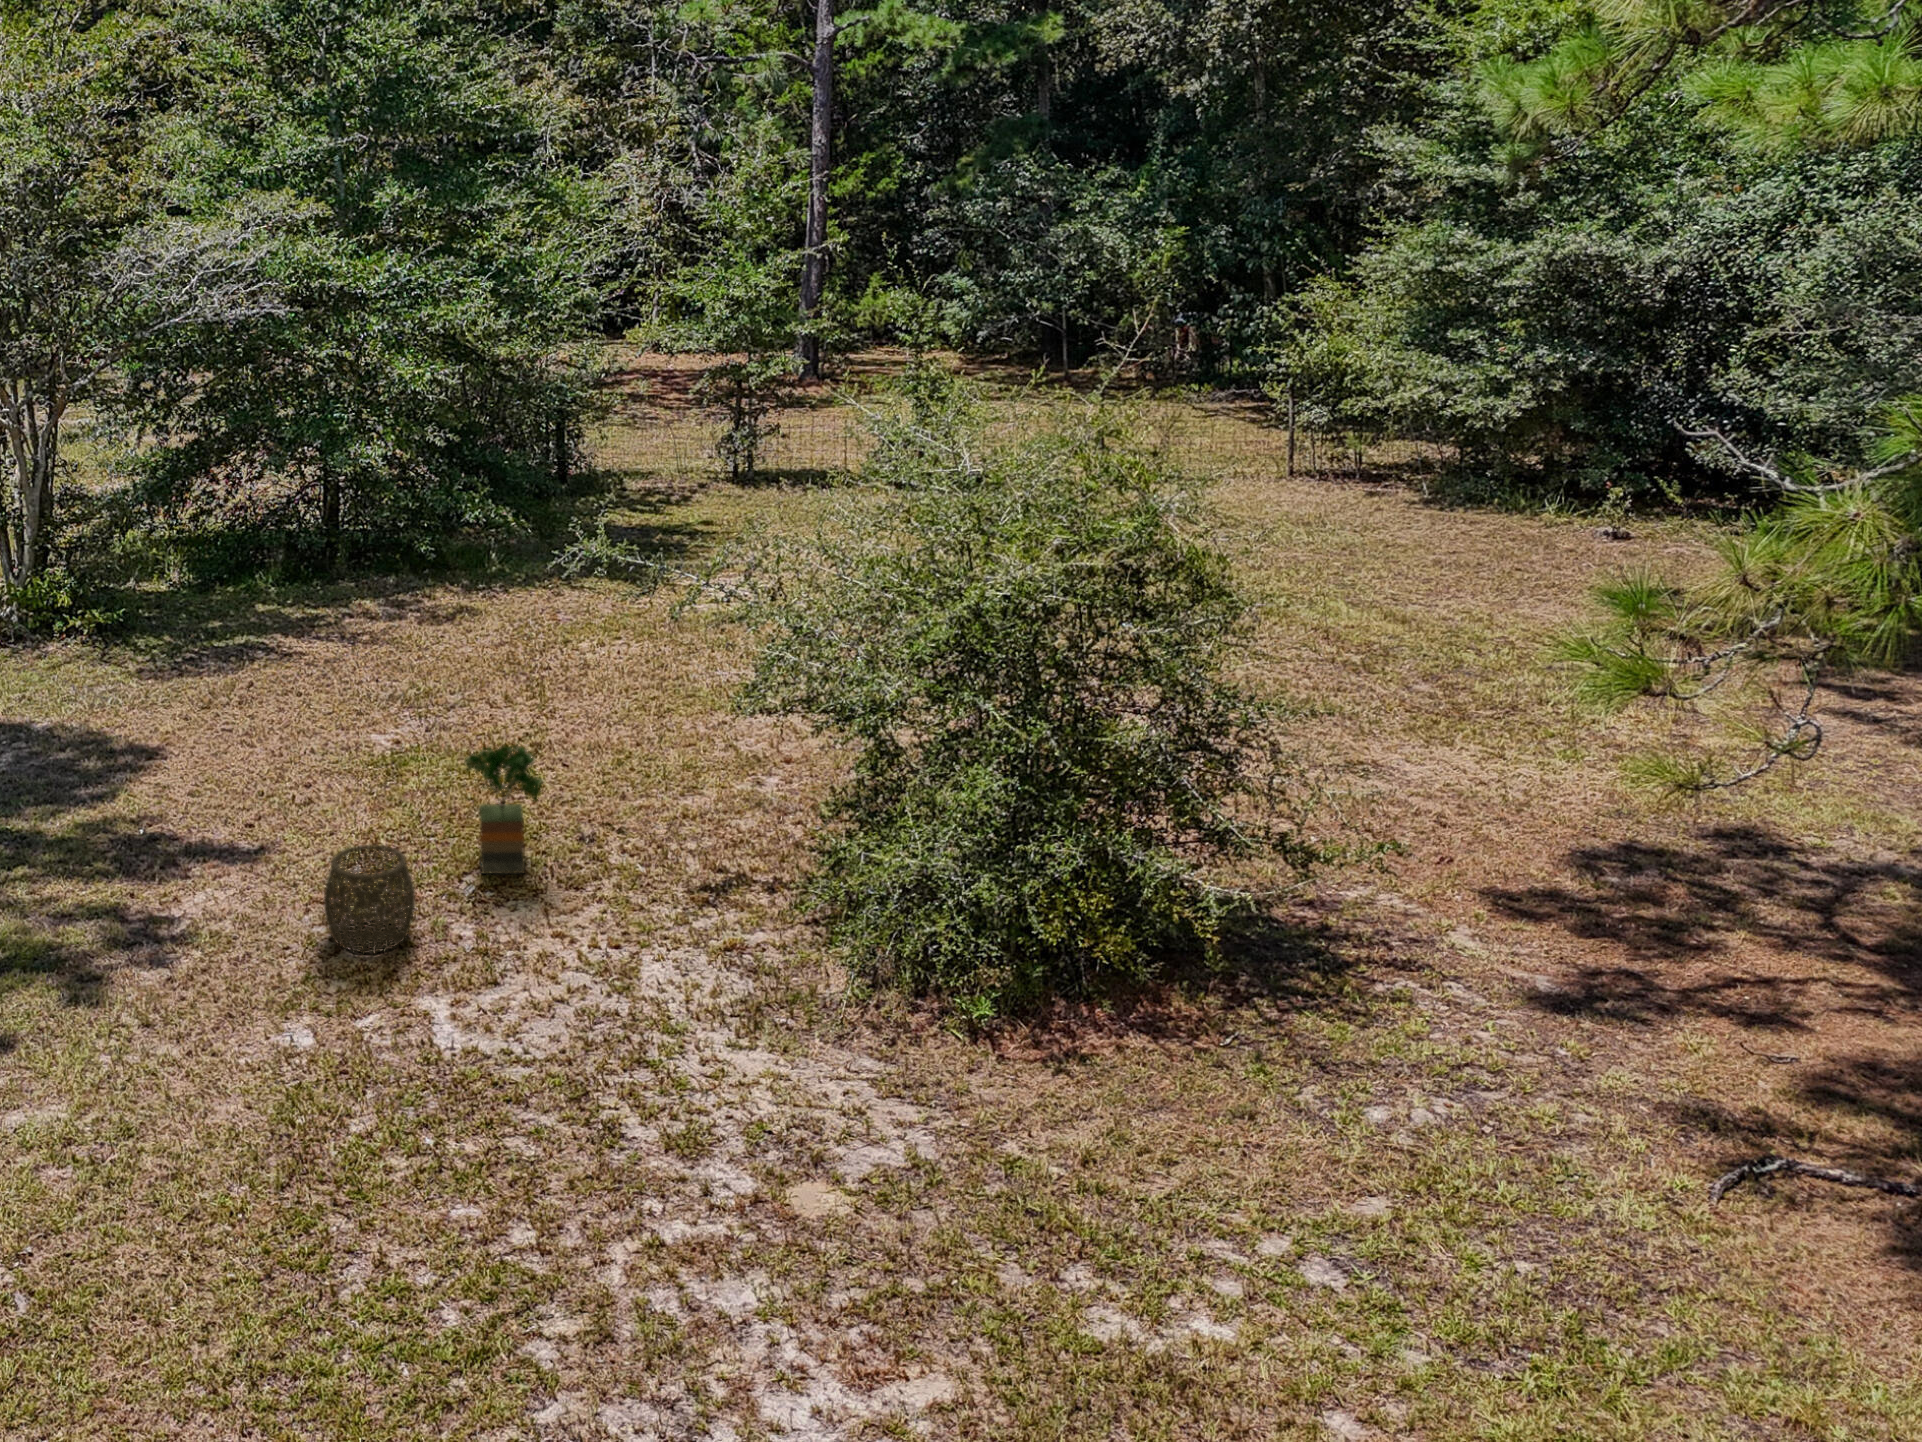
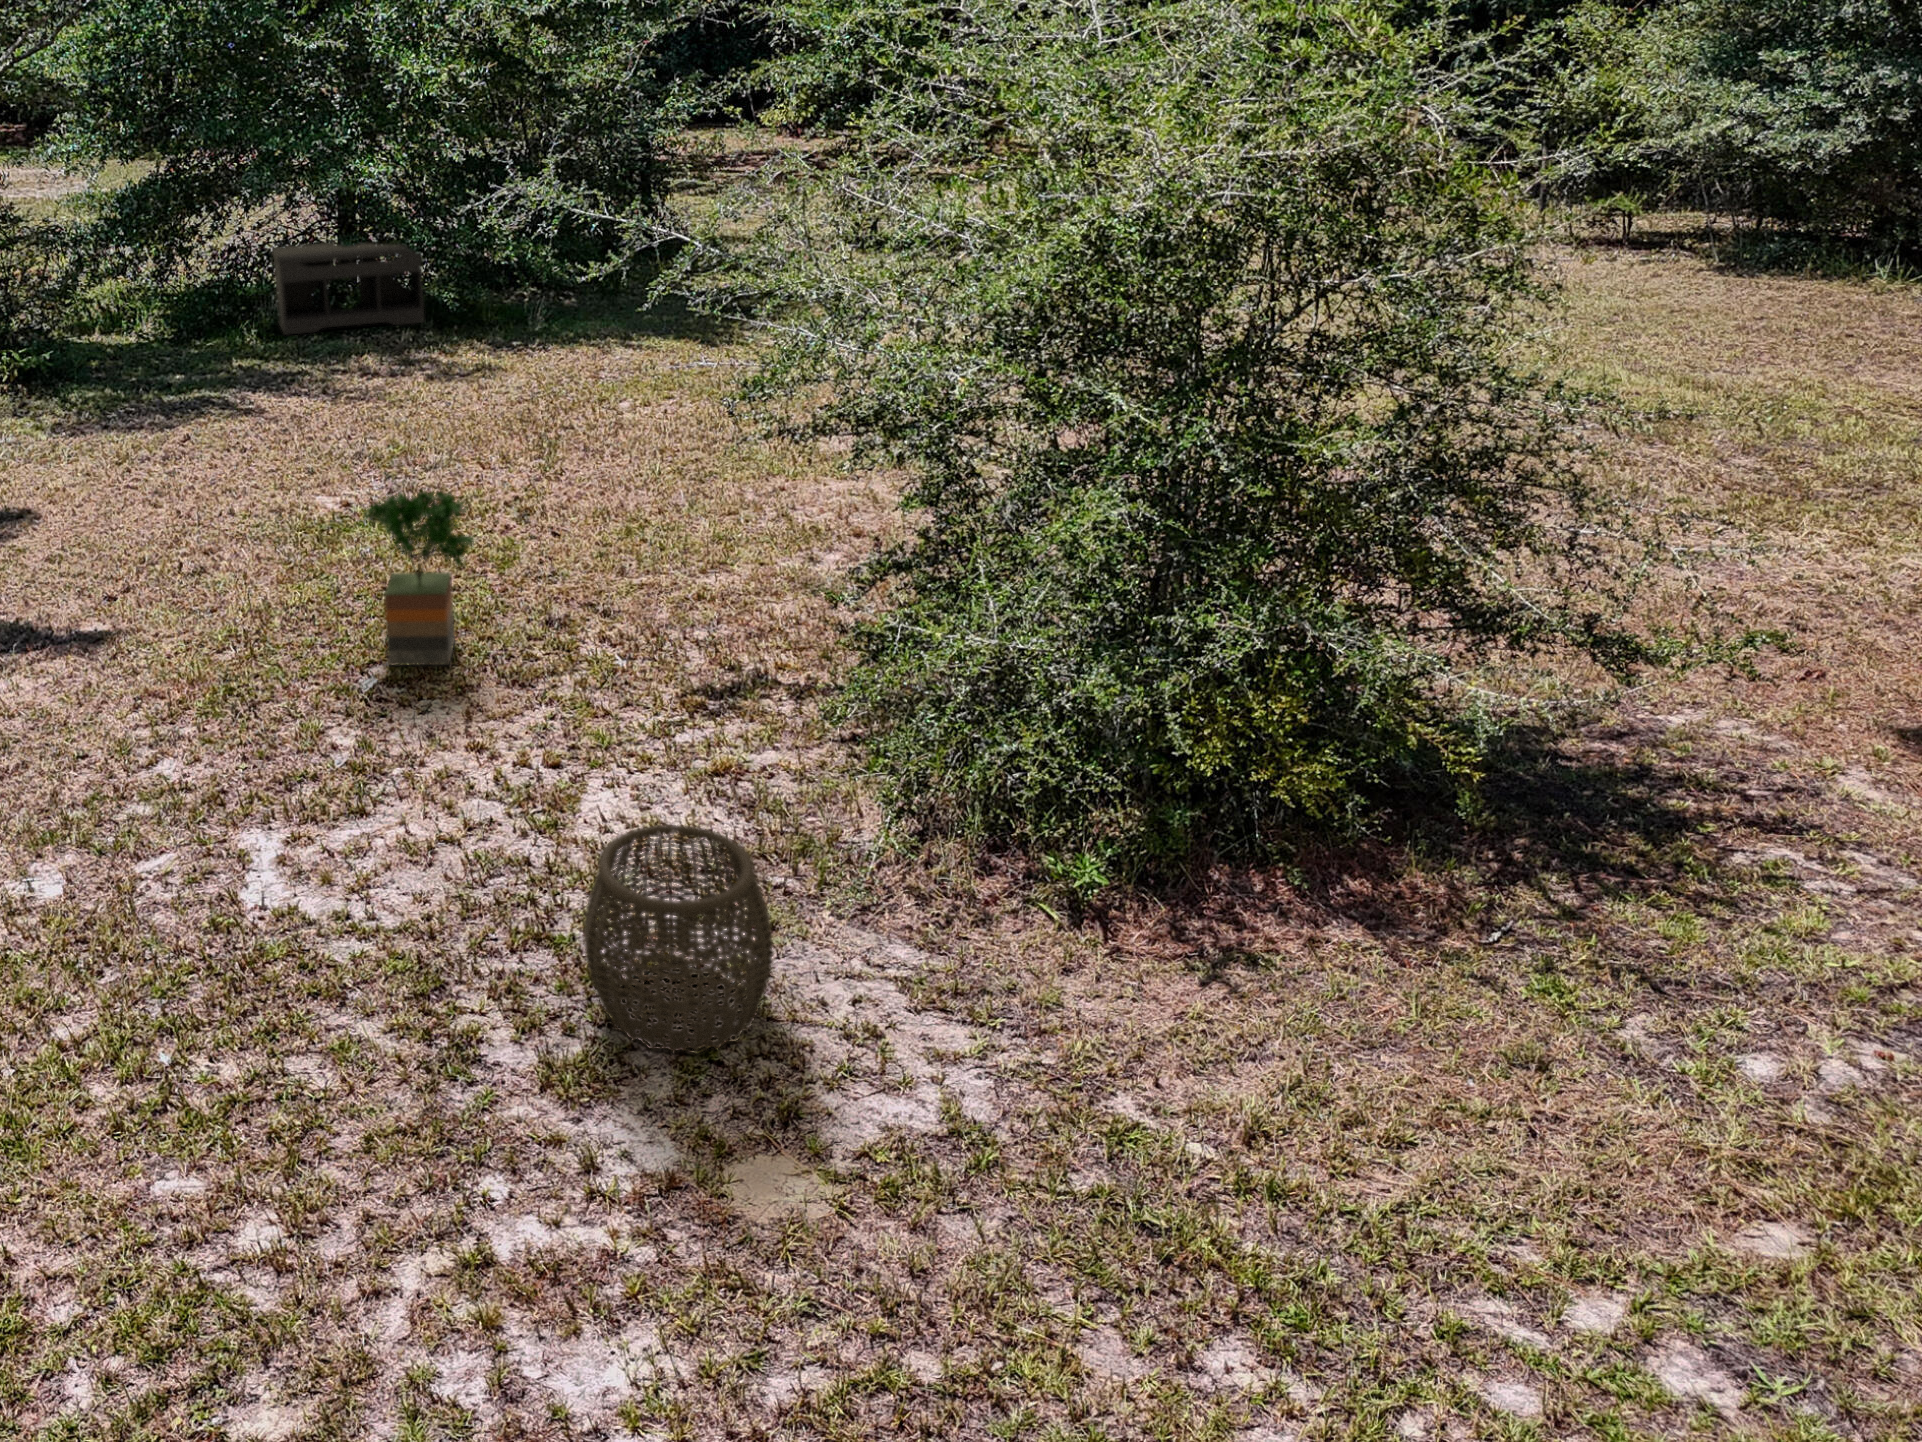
bench: none [290,507,413,587] -> present [272,242,424,335]
woven basket: present [323,845,415,953] -> present [583,825,774,1054]

